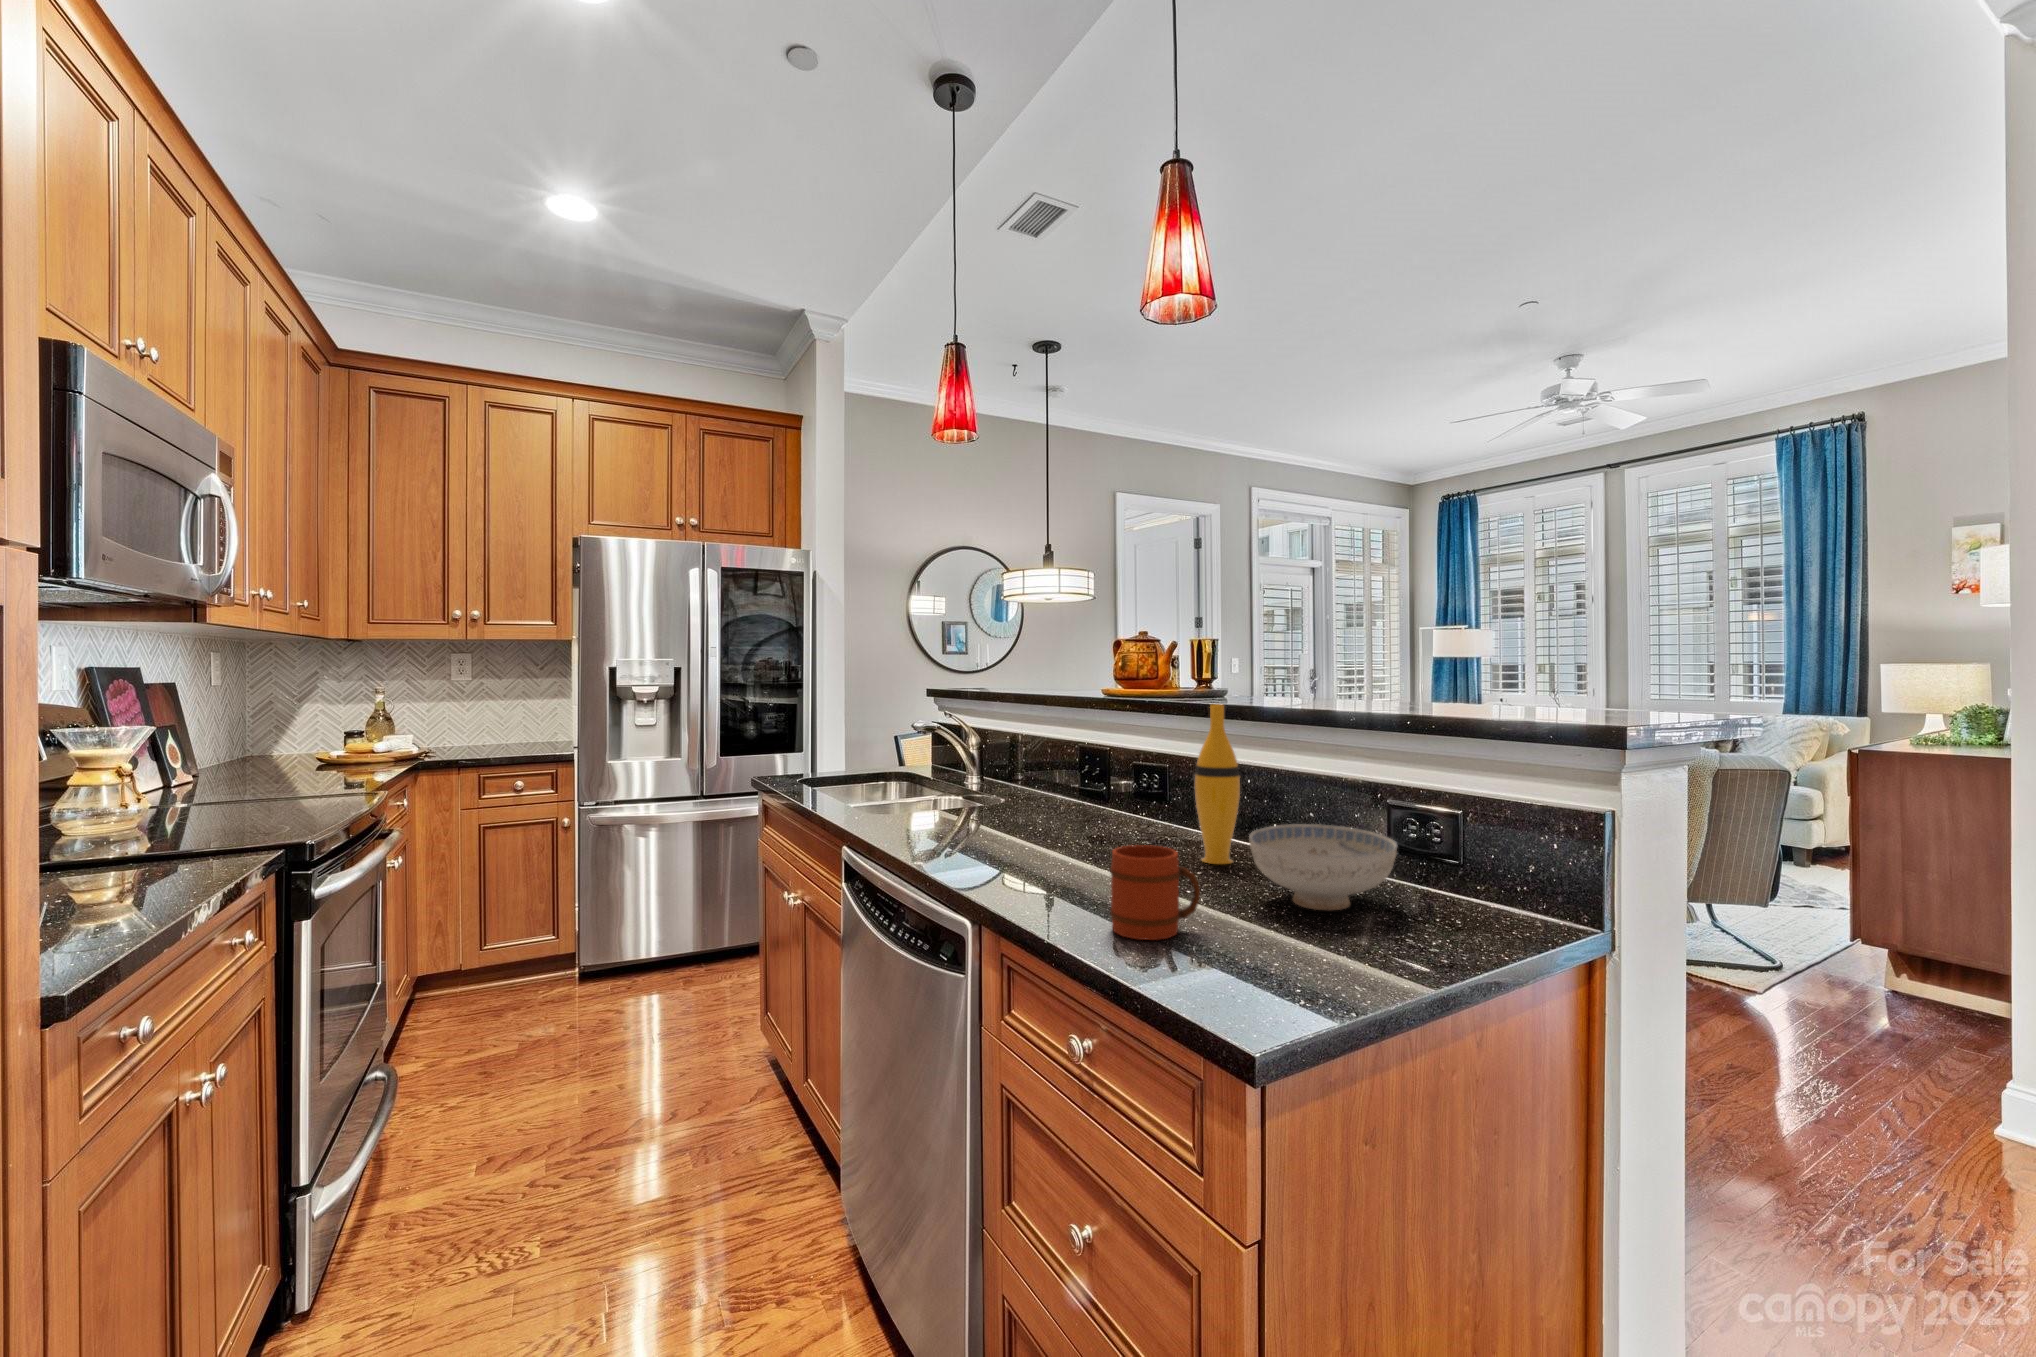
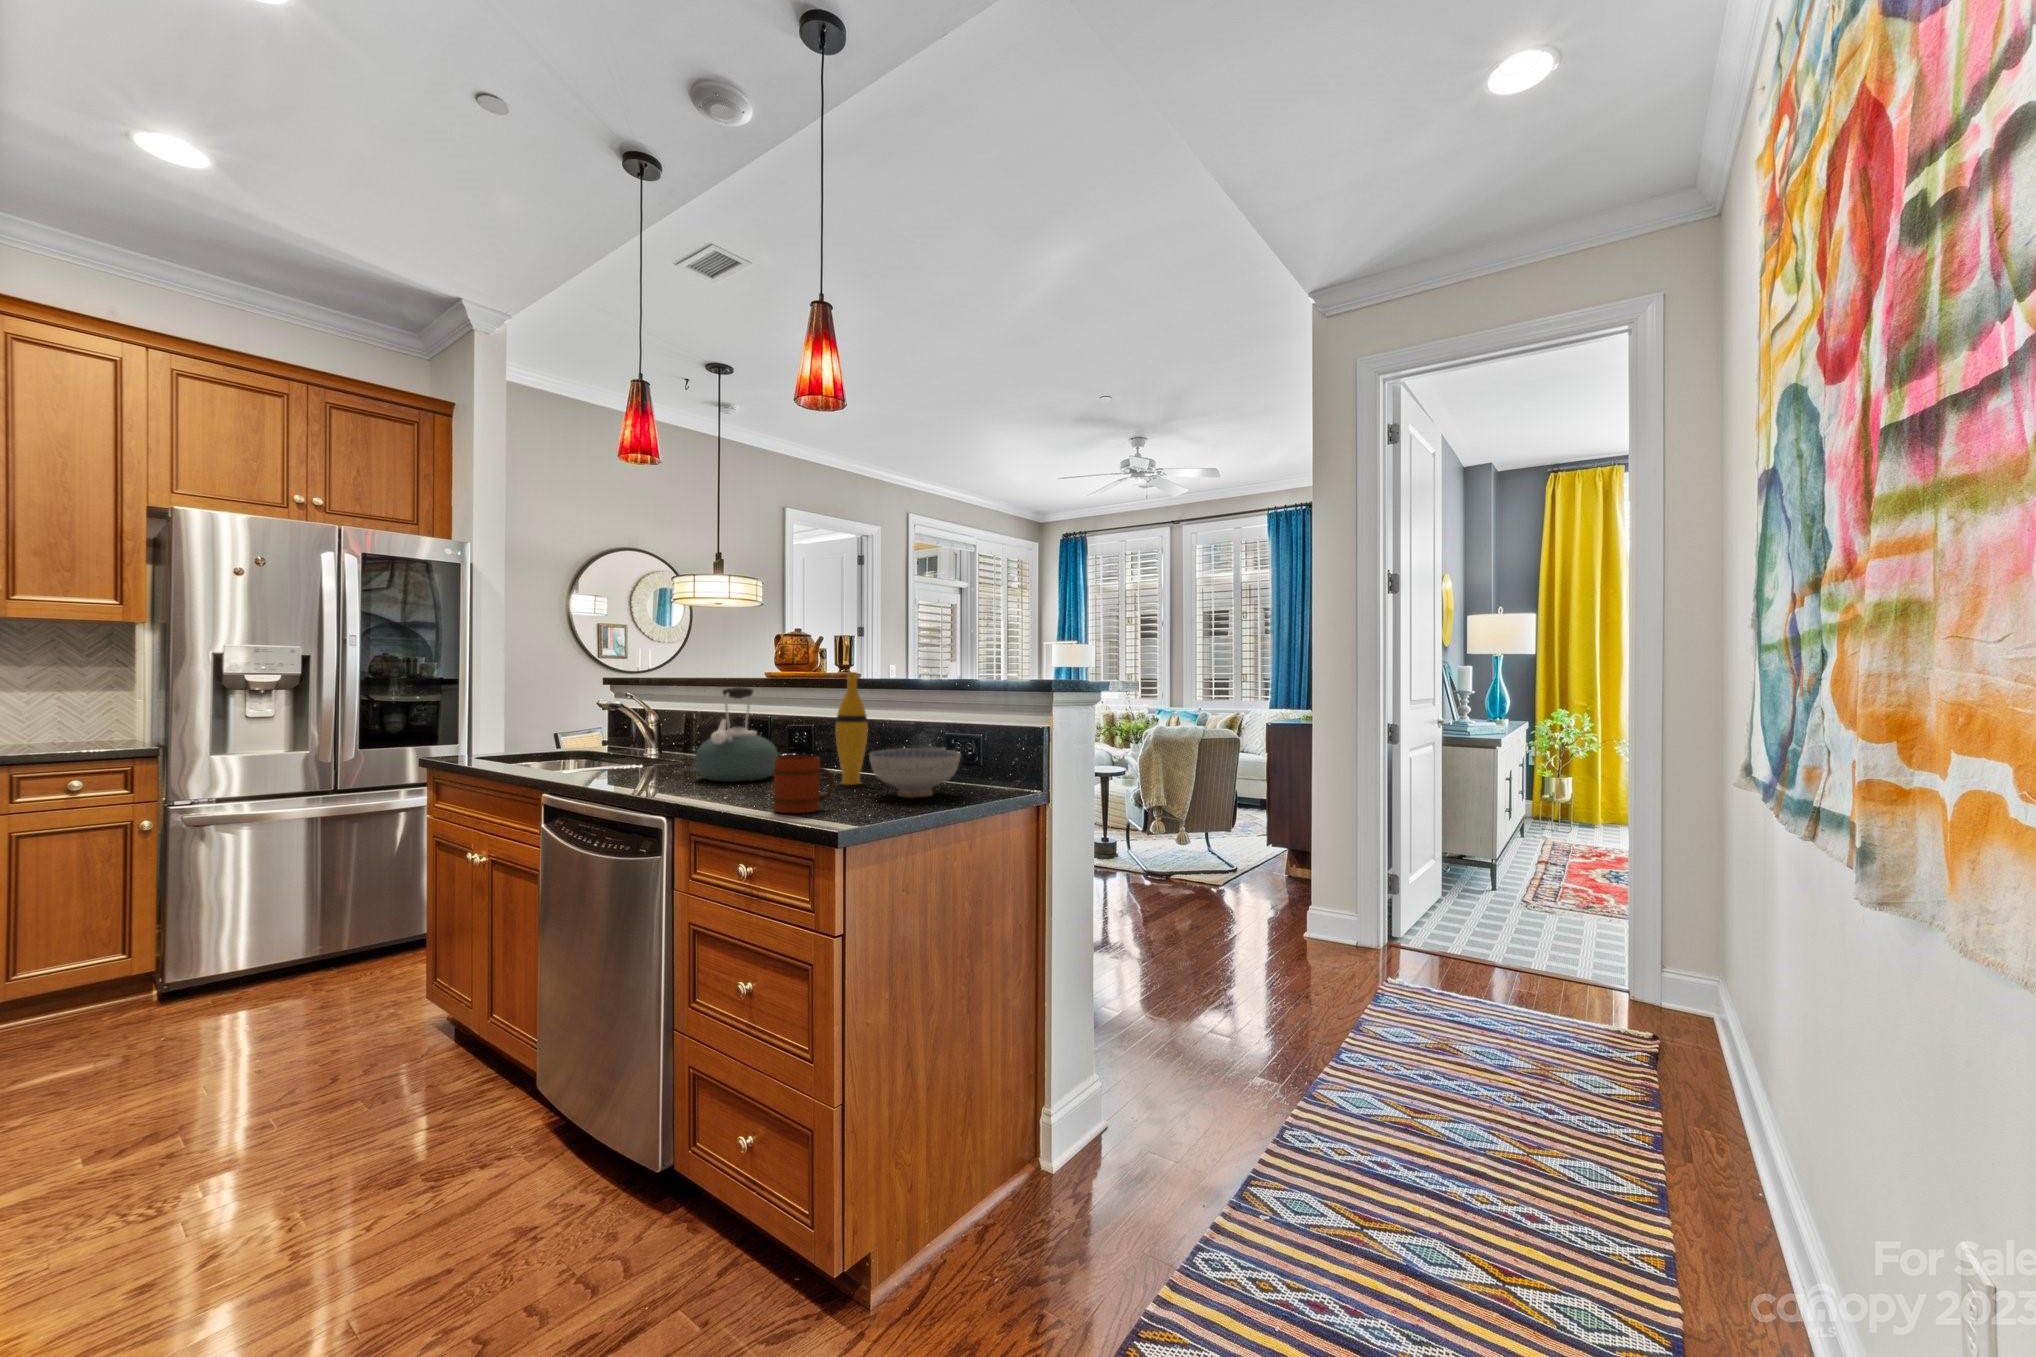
kettle: none [1016,720,1117,844] -> present [695,687,778,781]

